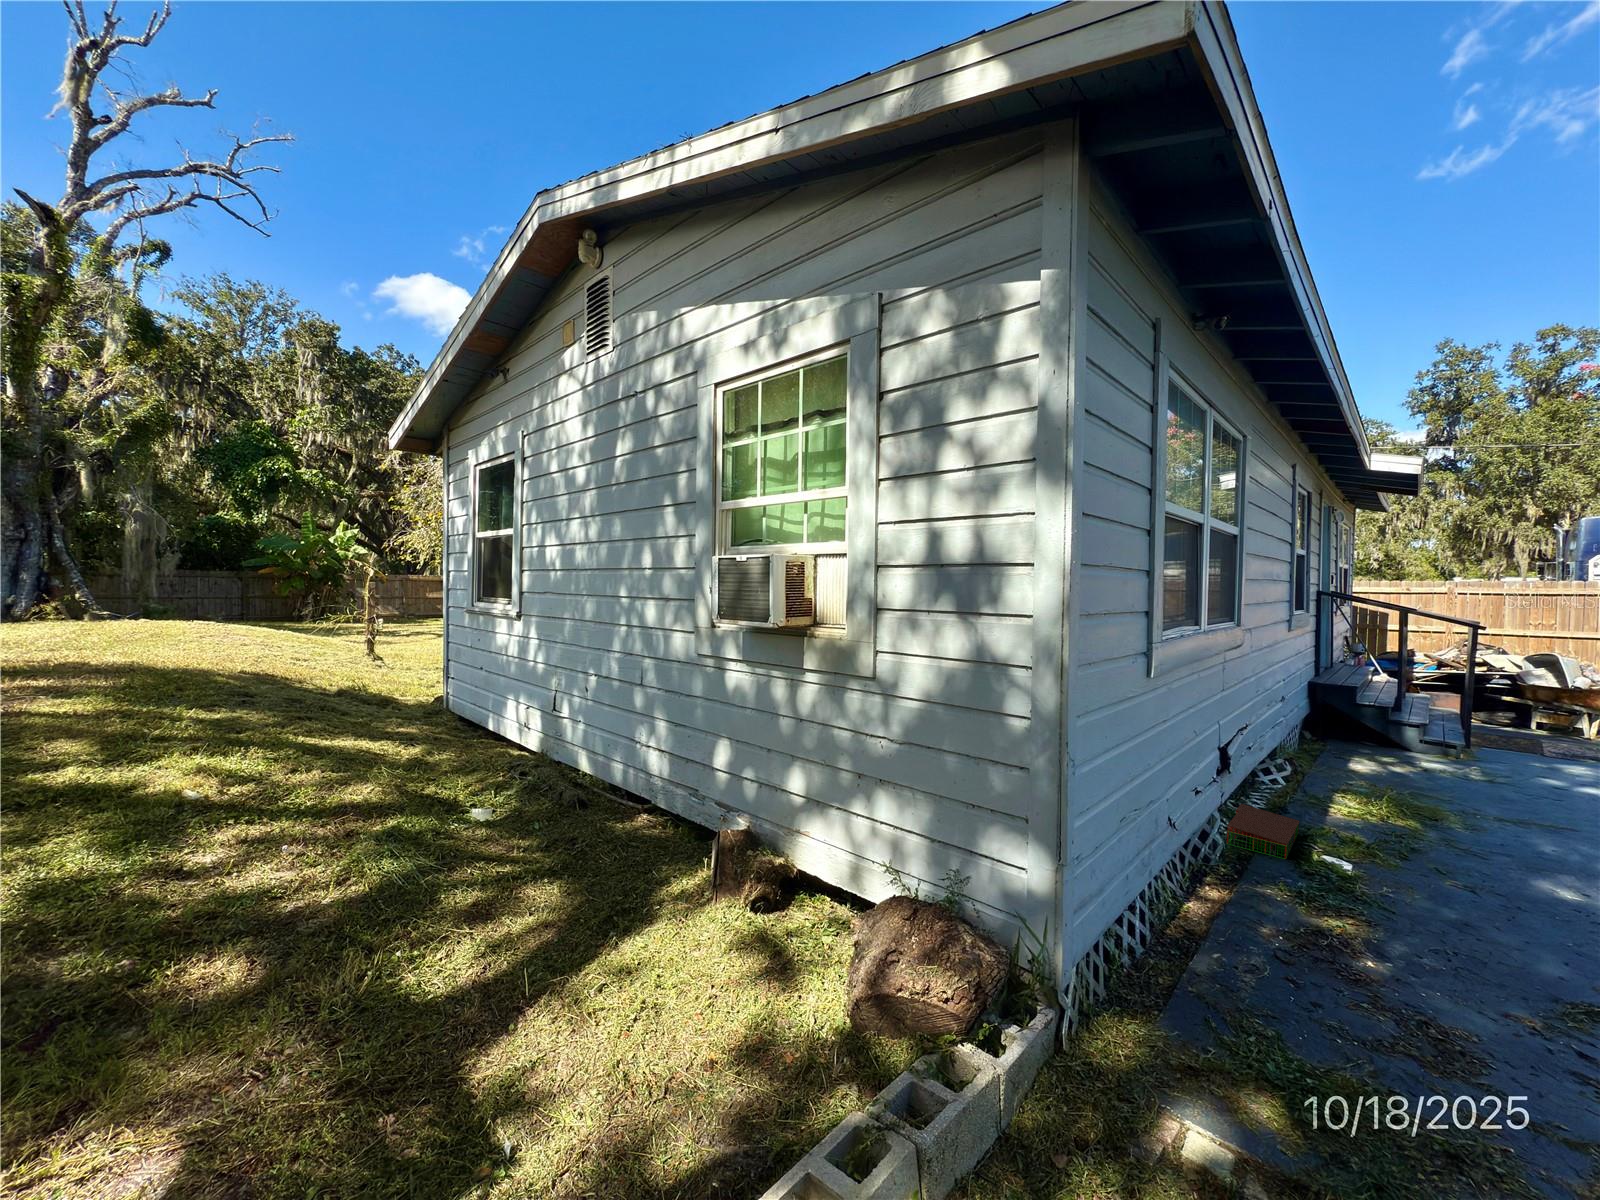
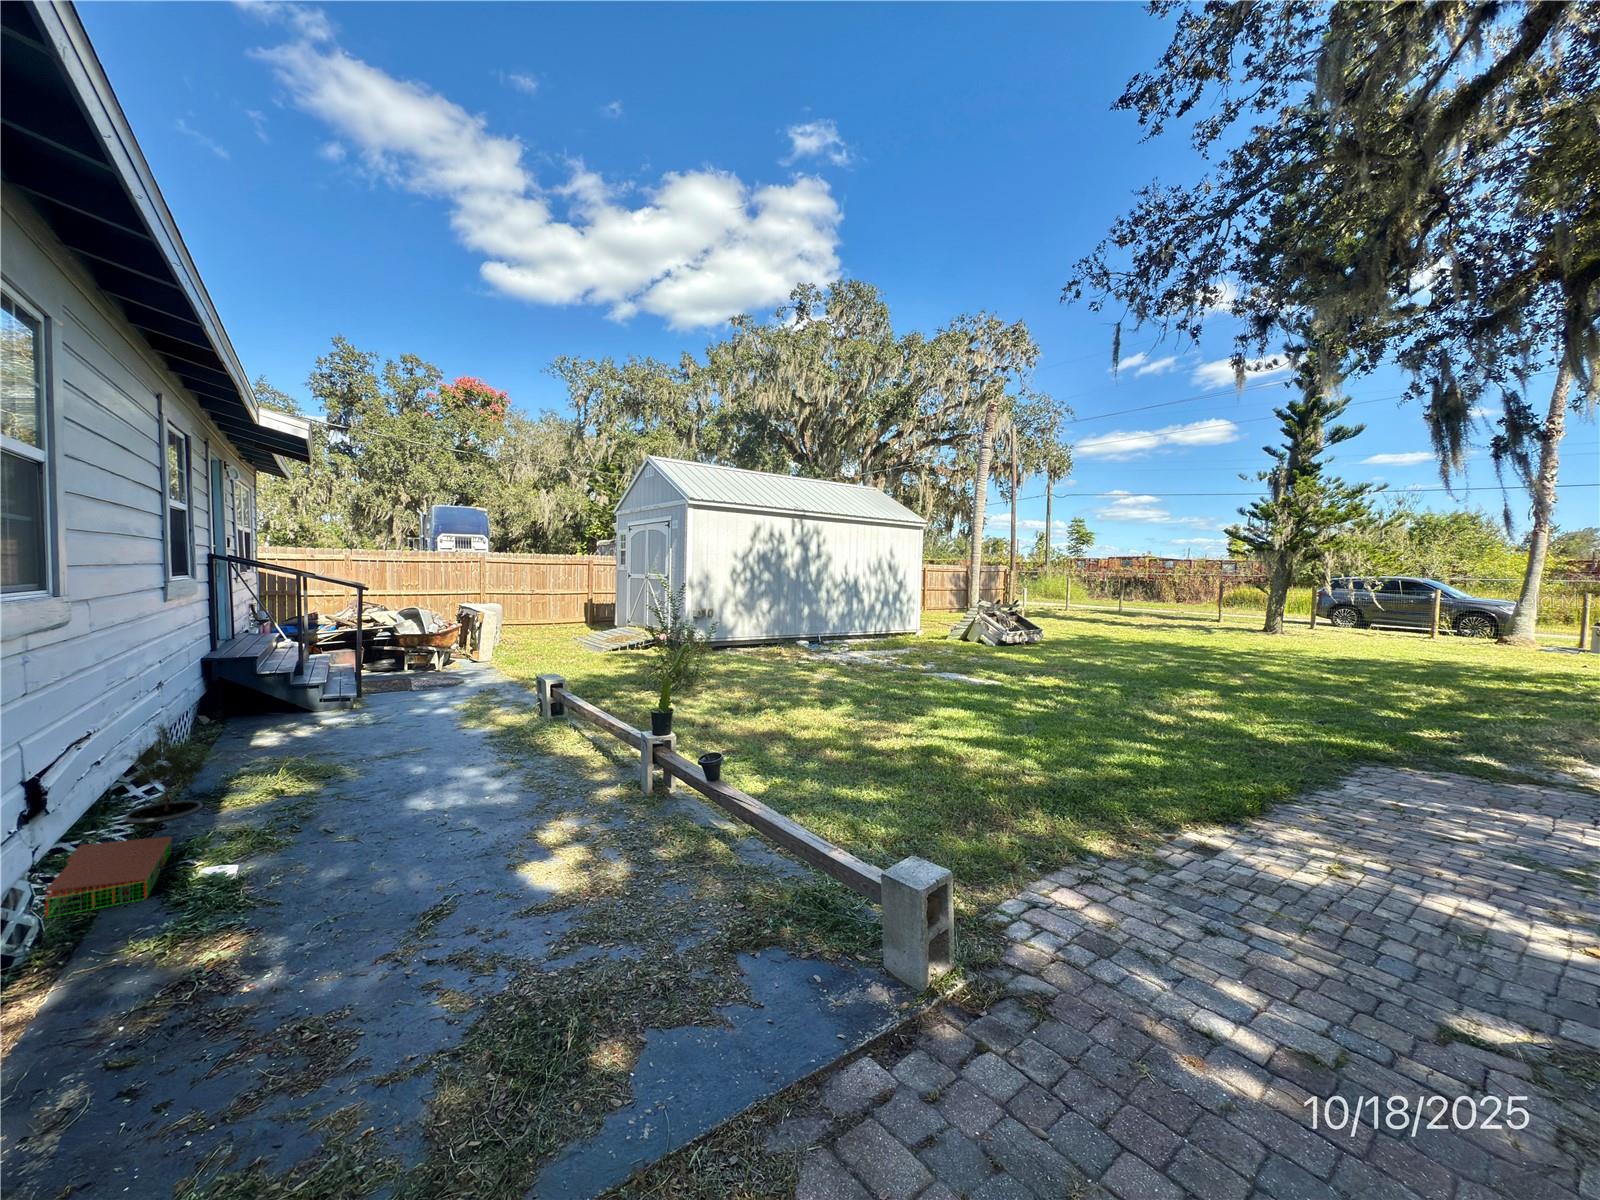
potted tree: none [1260,724,1329,810] -> present [124,720,211,823]

